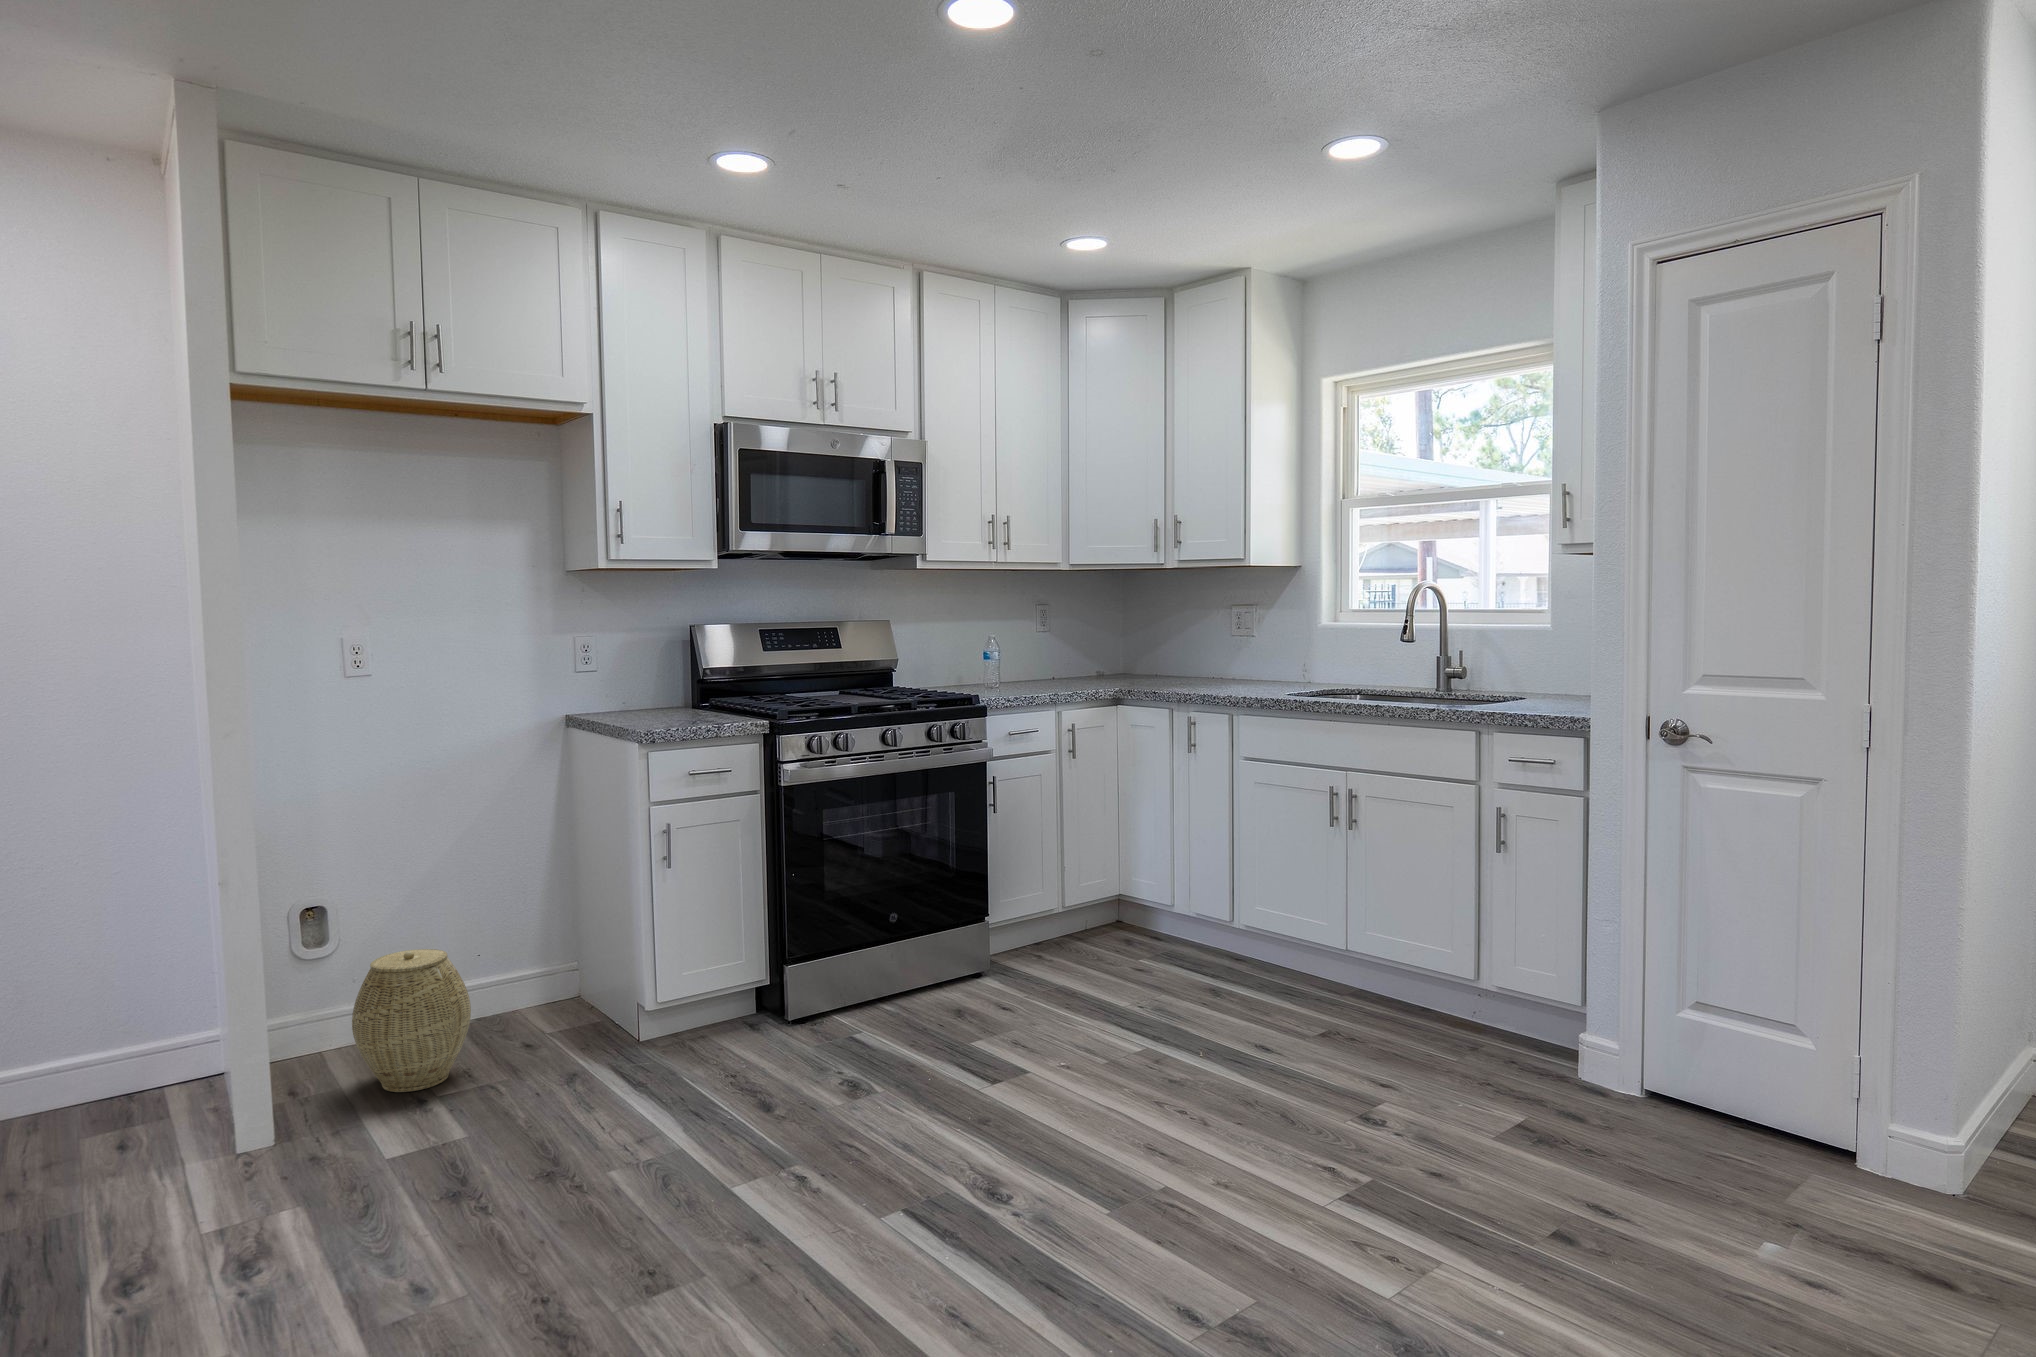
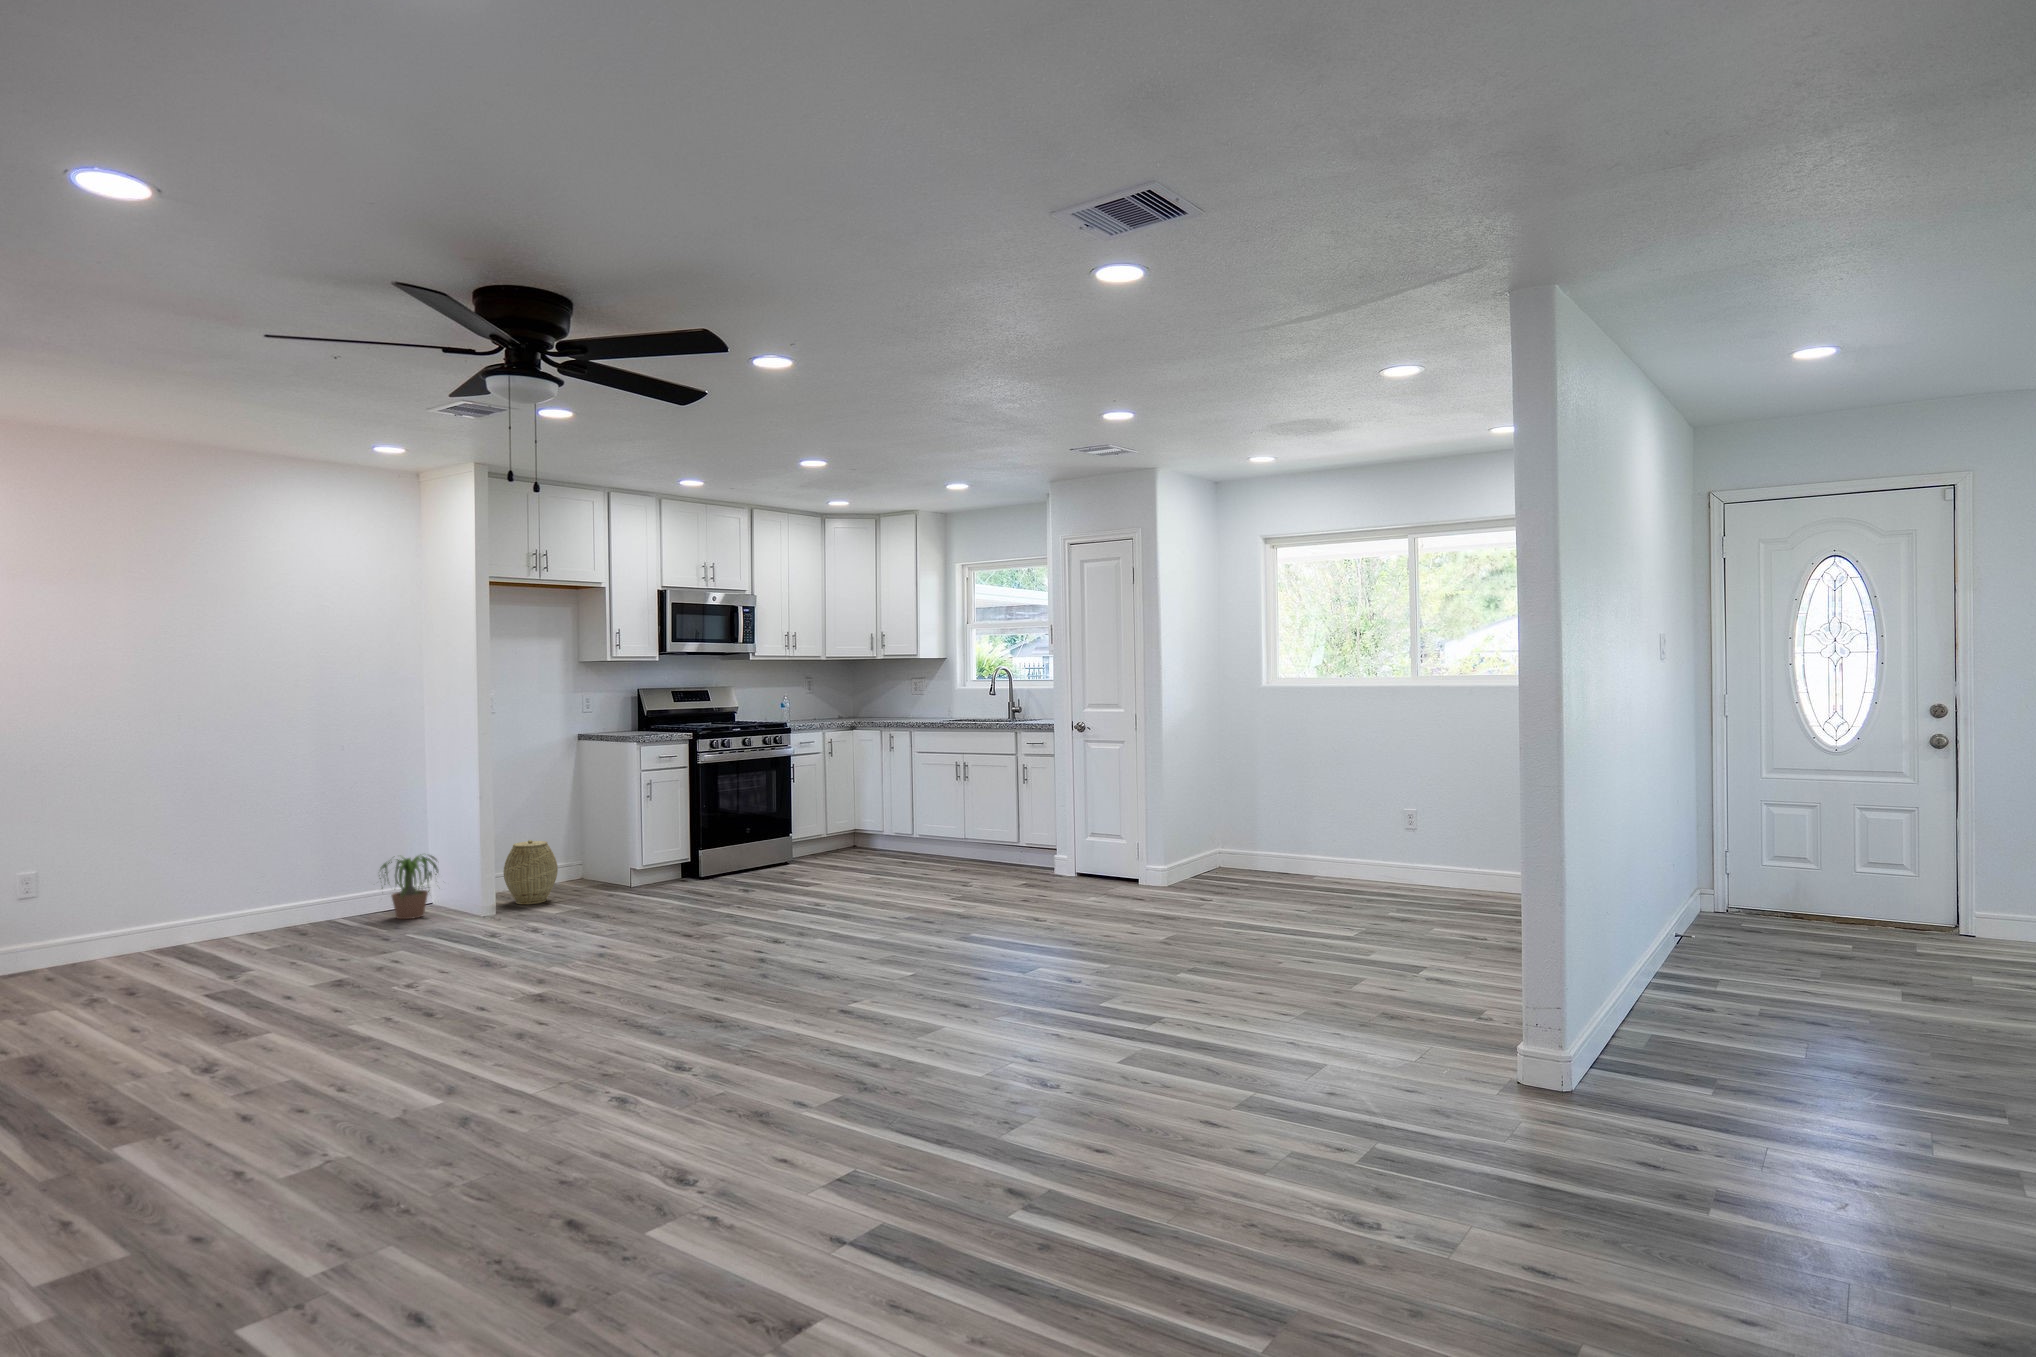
potted plant: none [63,984,235,1131] -> present [379,855,438,919]

